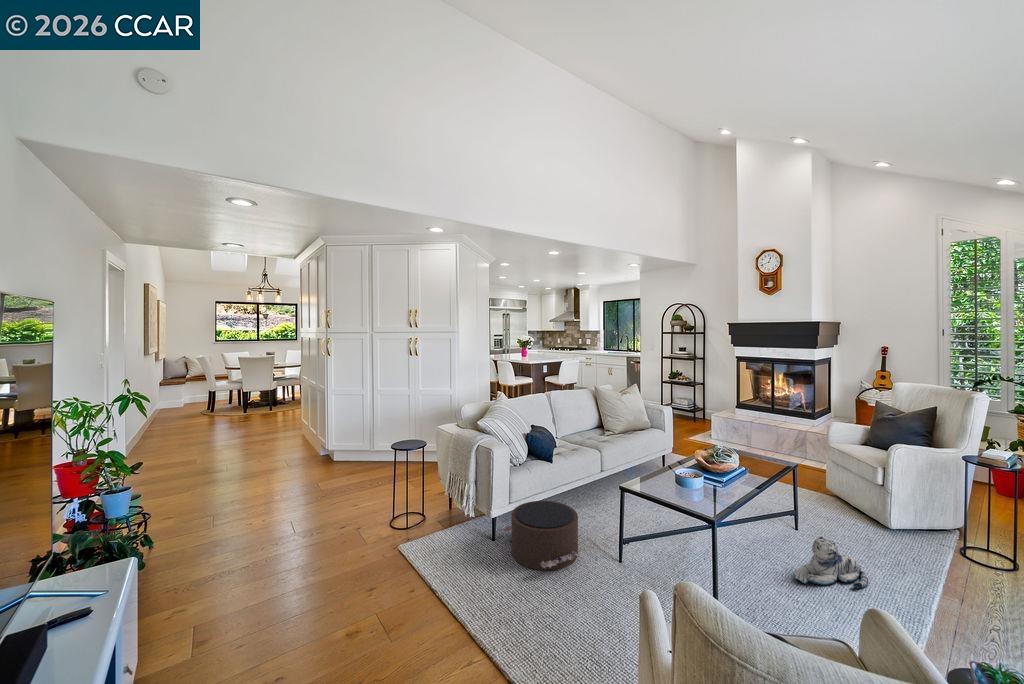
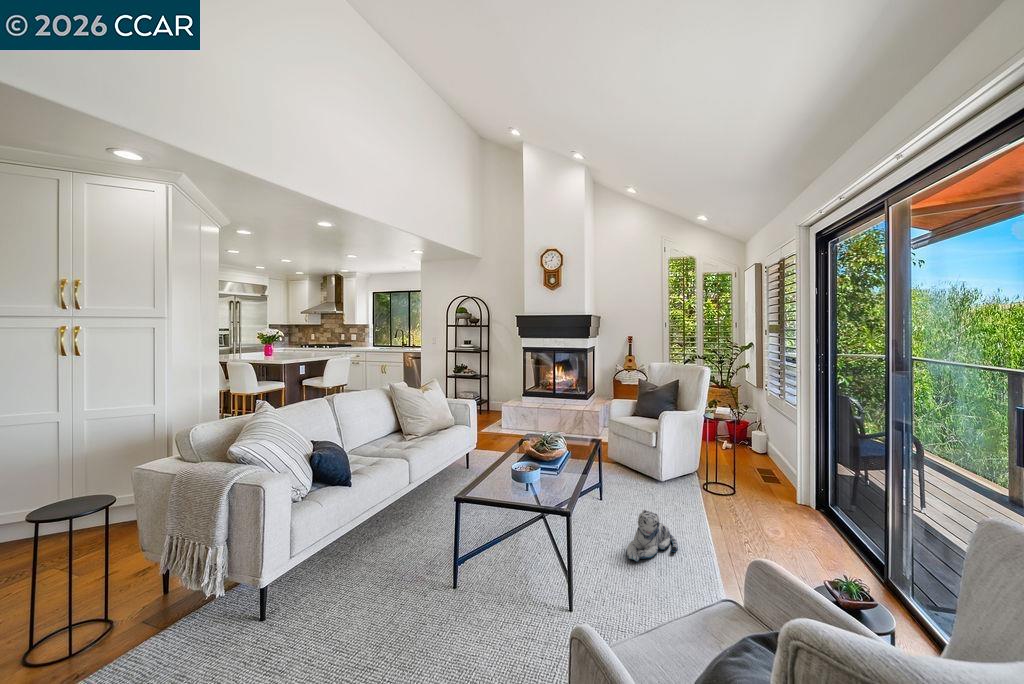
pouf: present [503,501,579,570] -> none [279,539,409,652]

